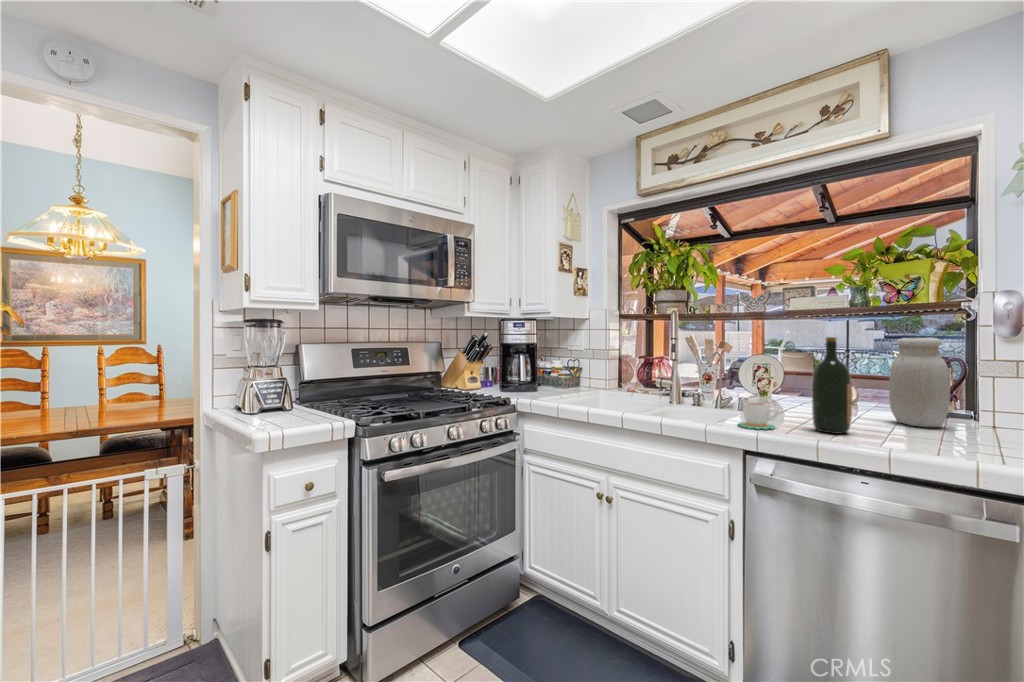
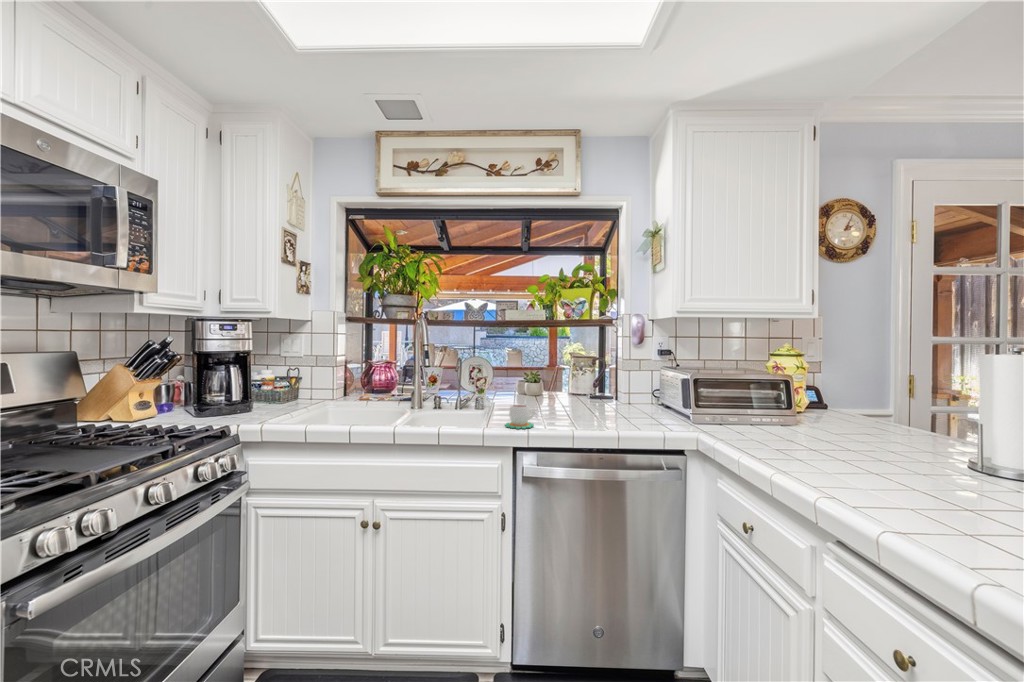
wine bottle: present [812,337,852,434] -> none [556,347,581,424]
jar: present [889,338,950,427] -> none [584,346,618,410]

